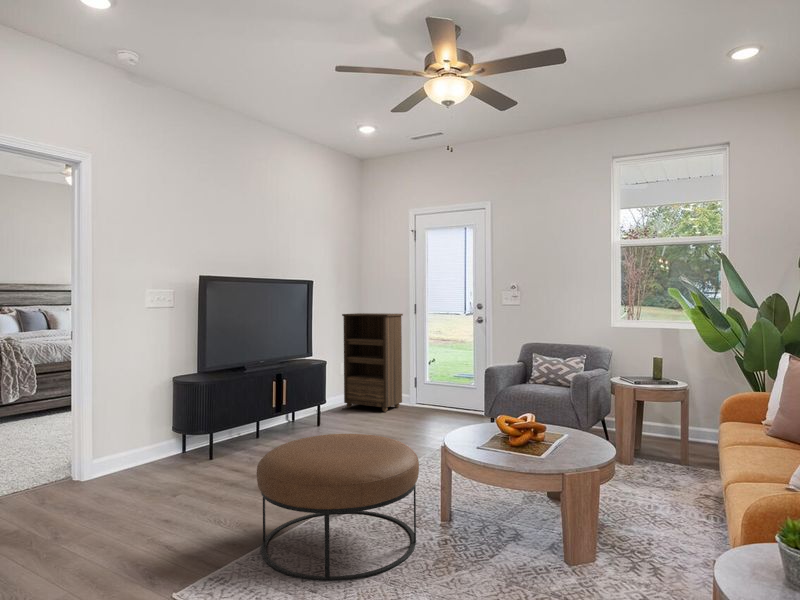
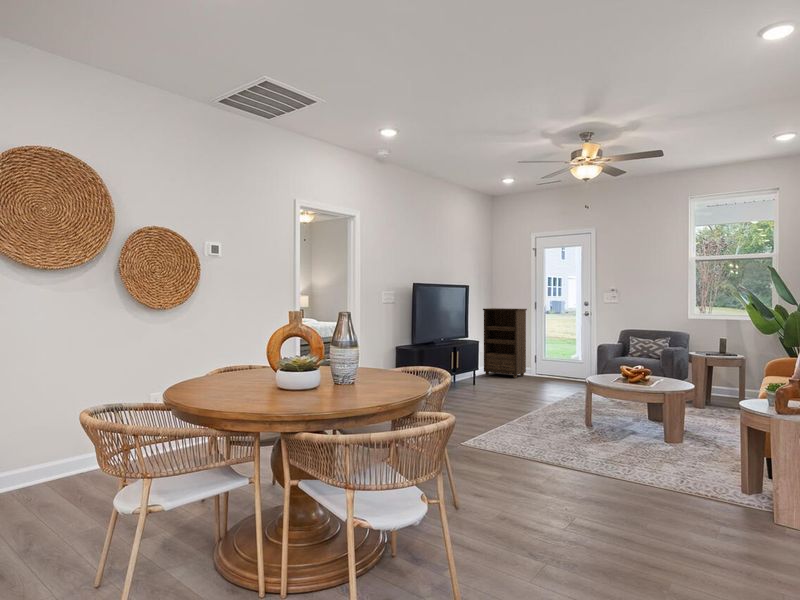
ottoman: present [256,434,419,581] -> none [486,376,577,444]

